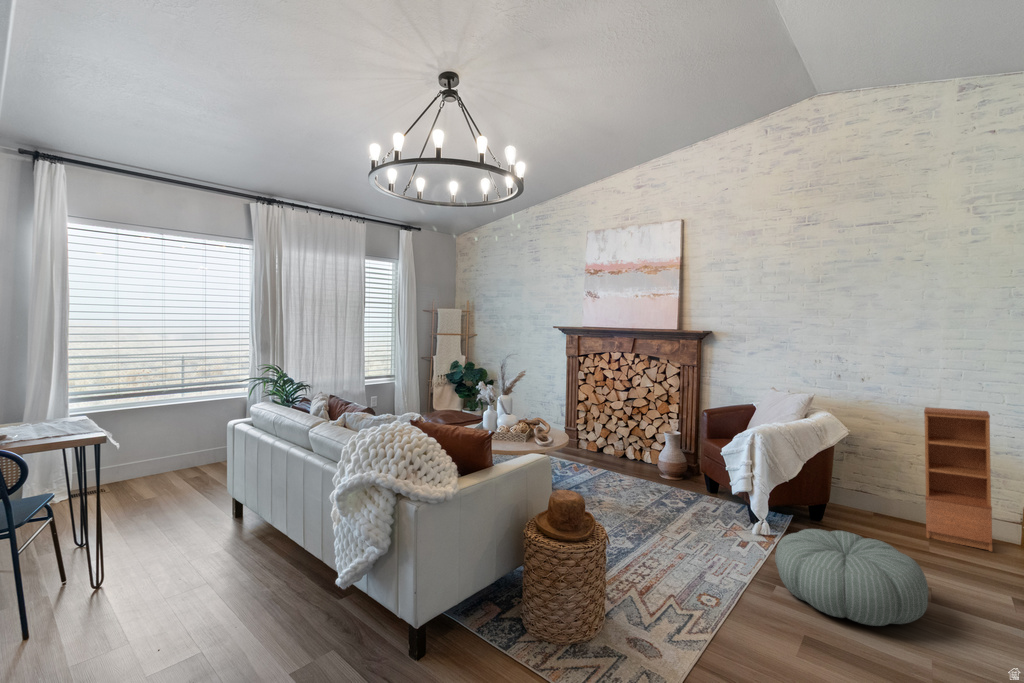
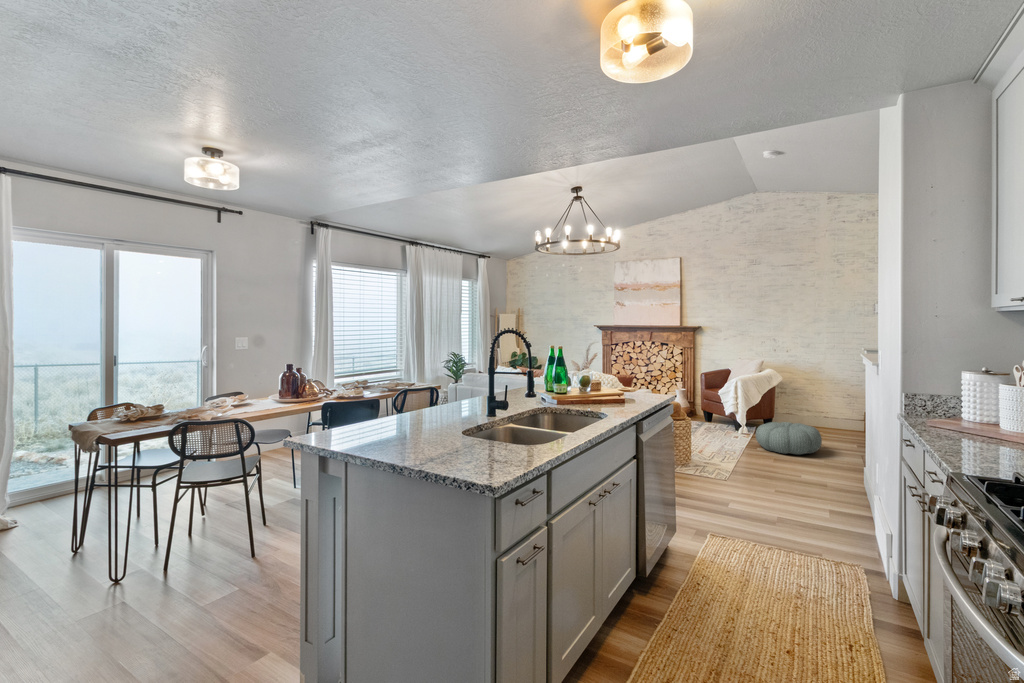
bookcase: present [924,407,992,551] -> none [817,365,848,434]

